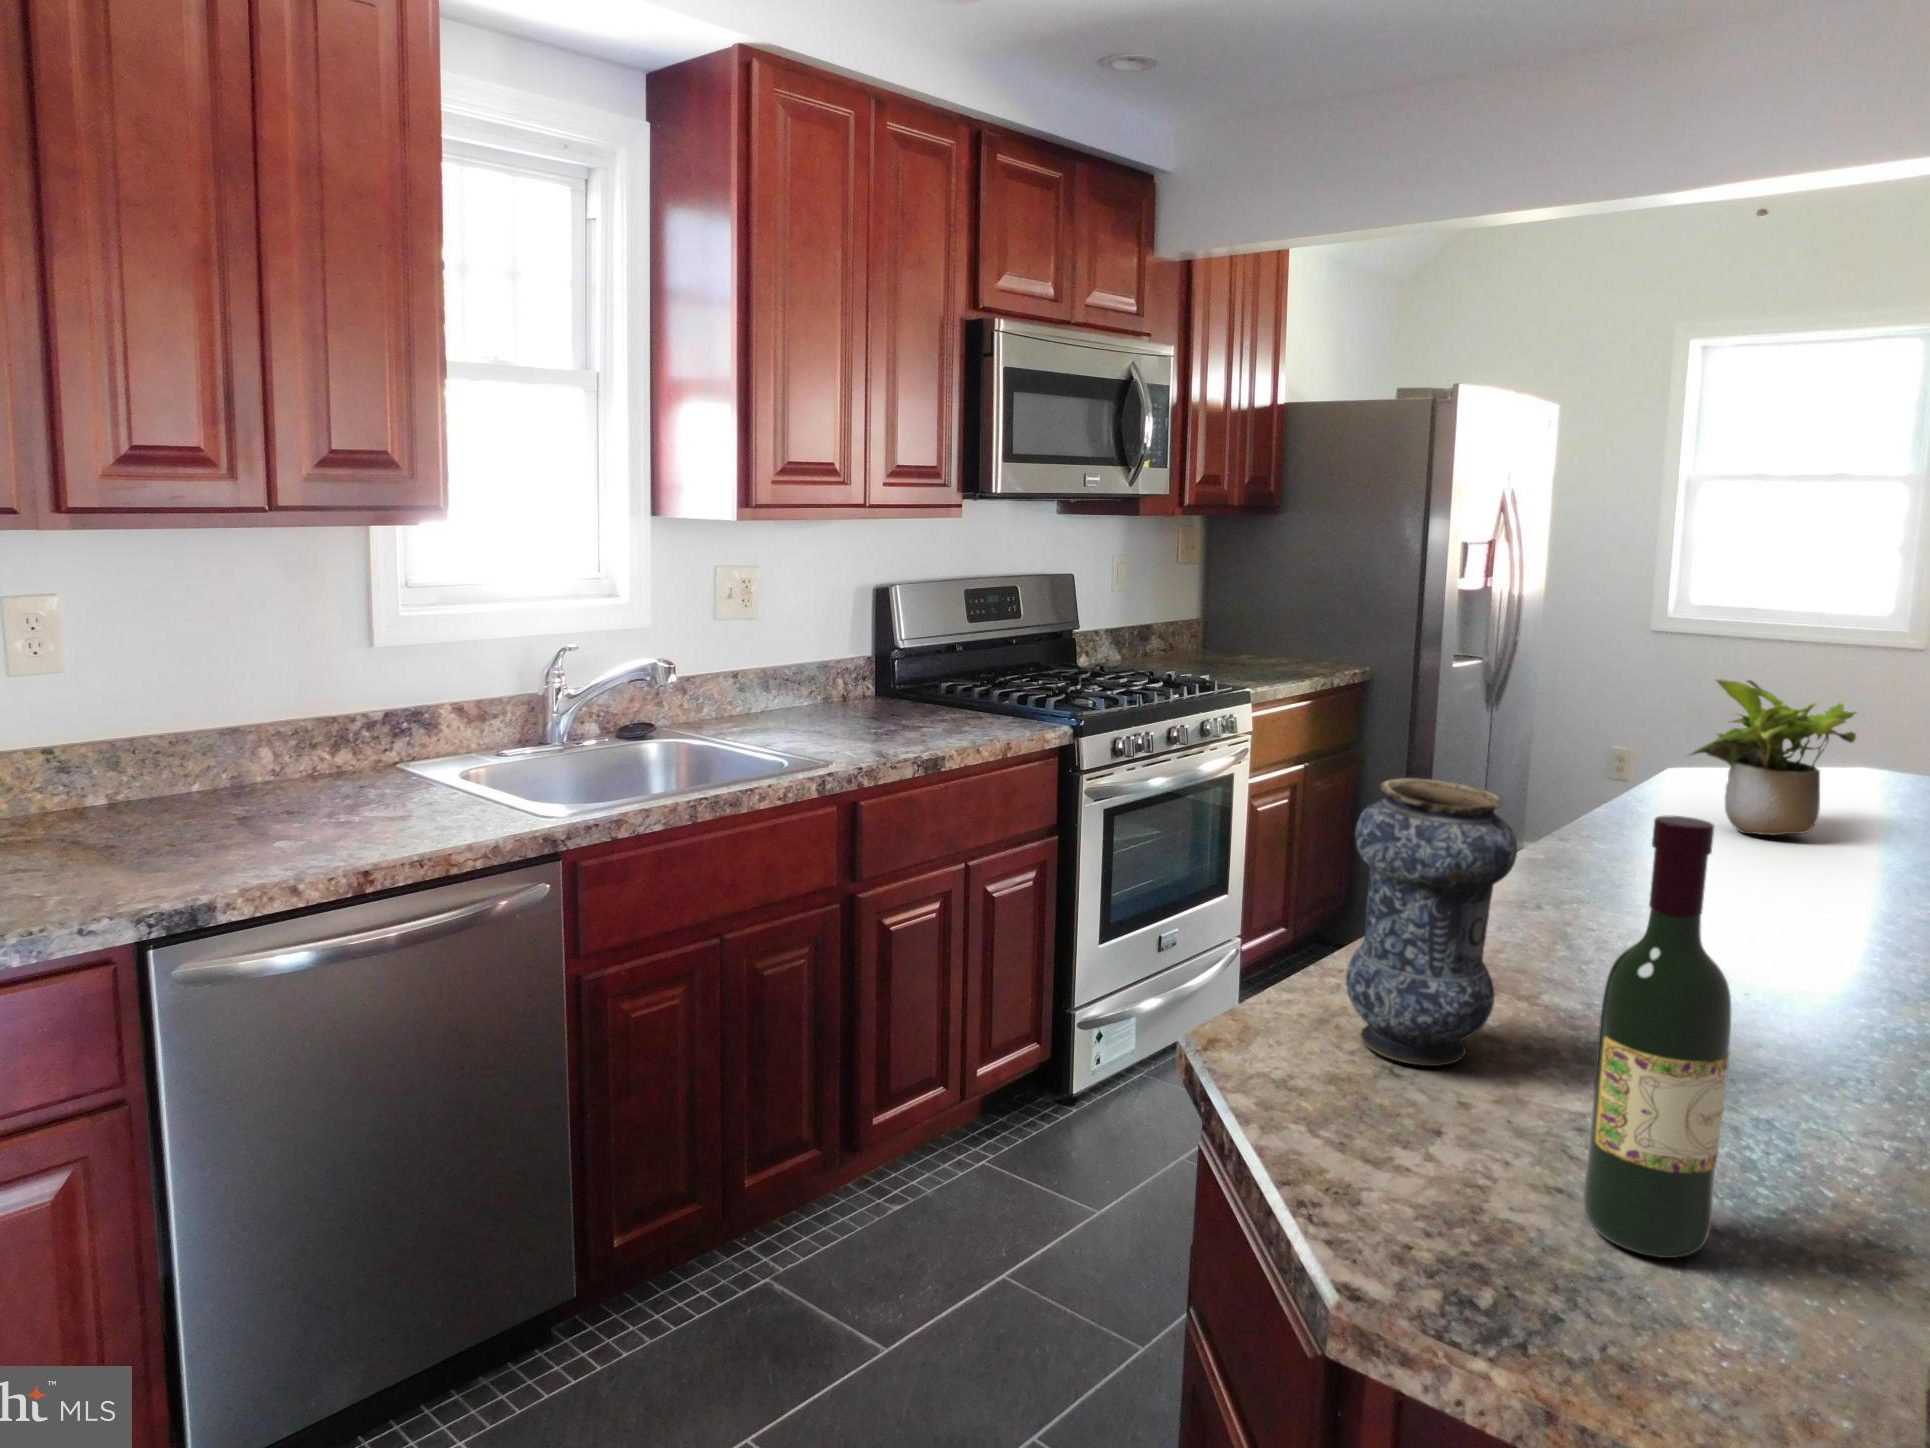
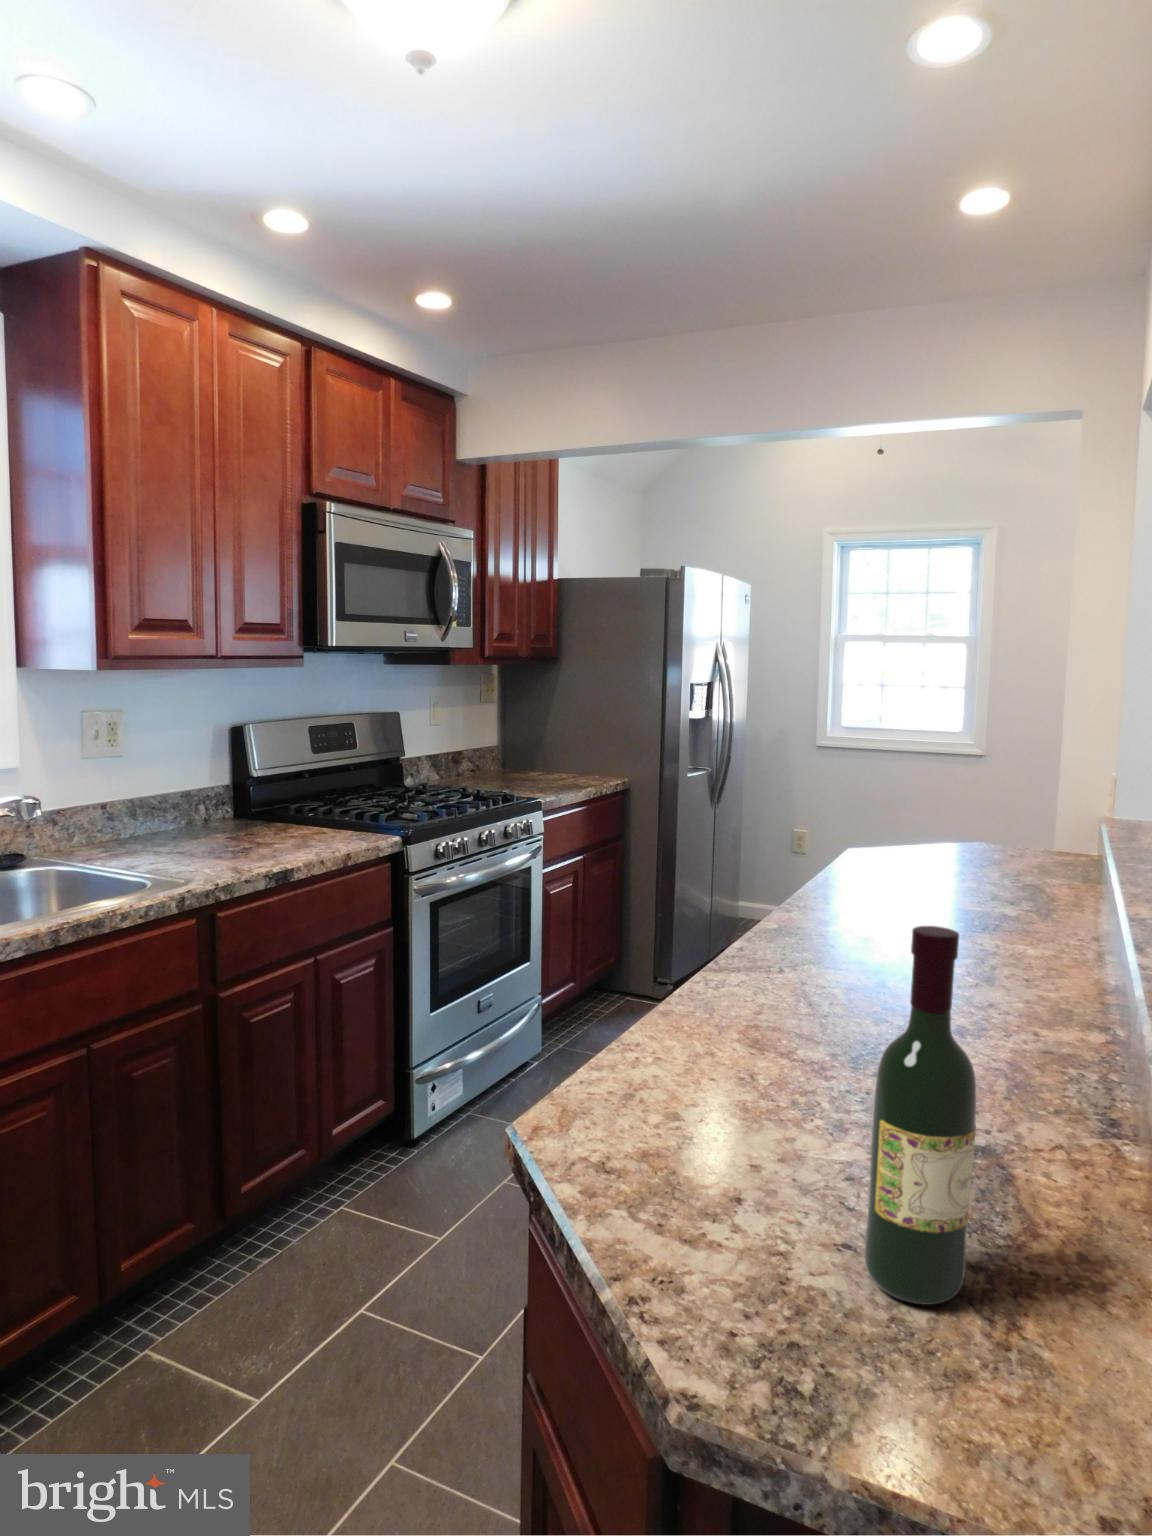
potted plant: present [1690,680,1856,835] -> none [861,784,971,898]
vase: present [1346,778,1517,1066] -> none [652,889,783,1135]

